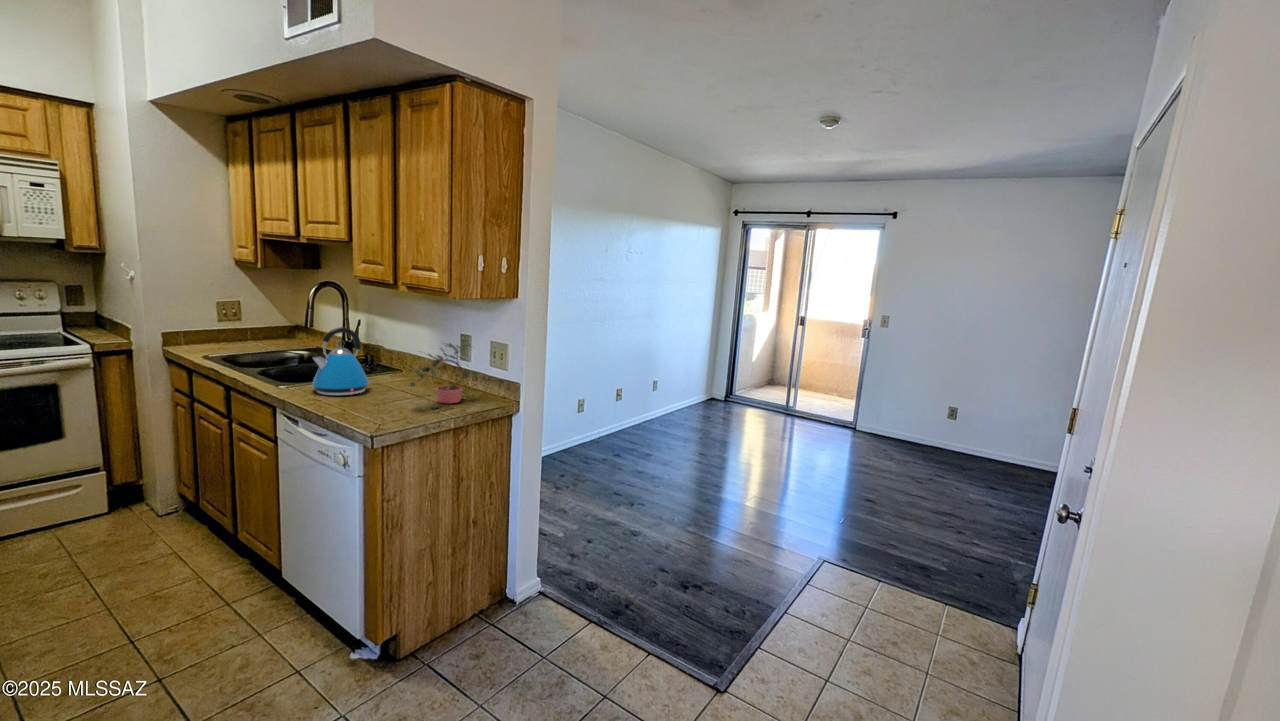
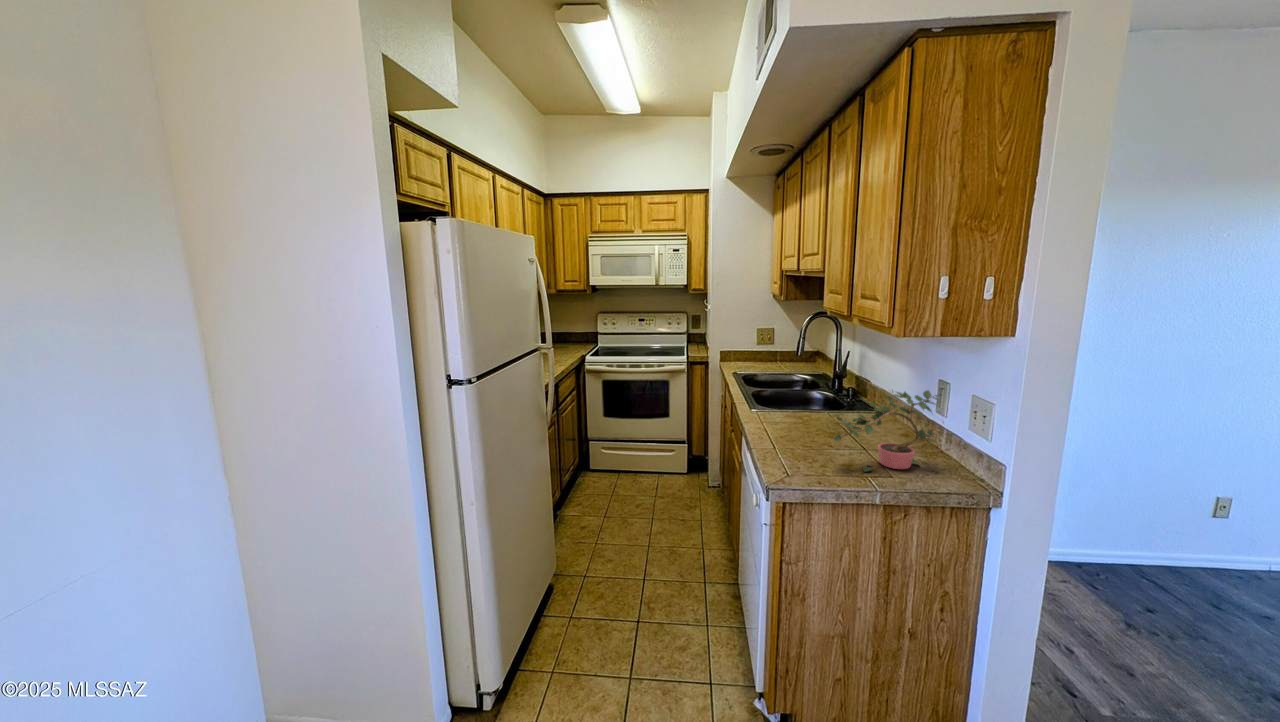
kettle: present [312,327,370,395] -> none [765,361,823,431]

